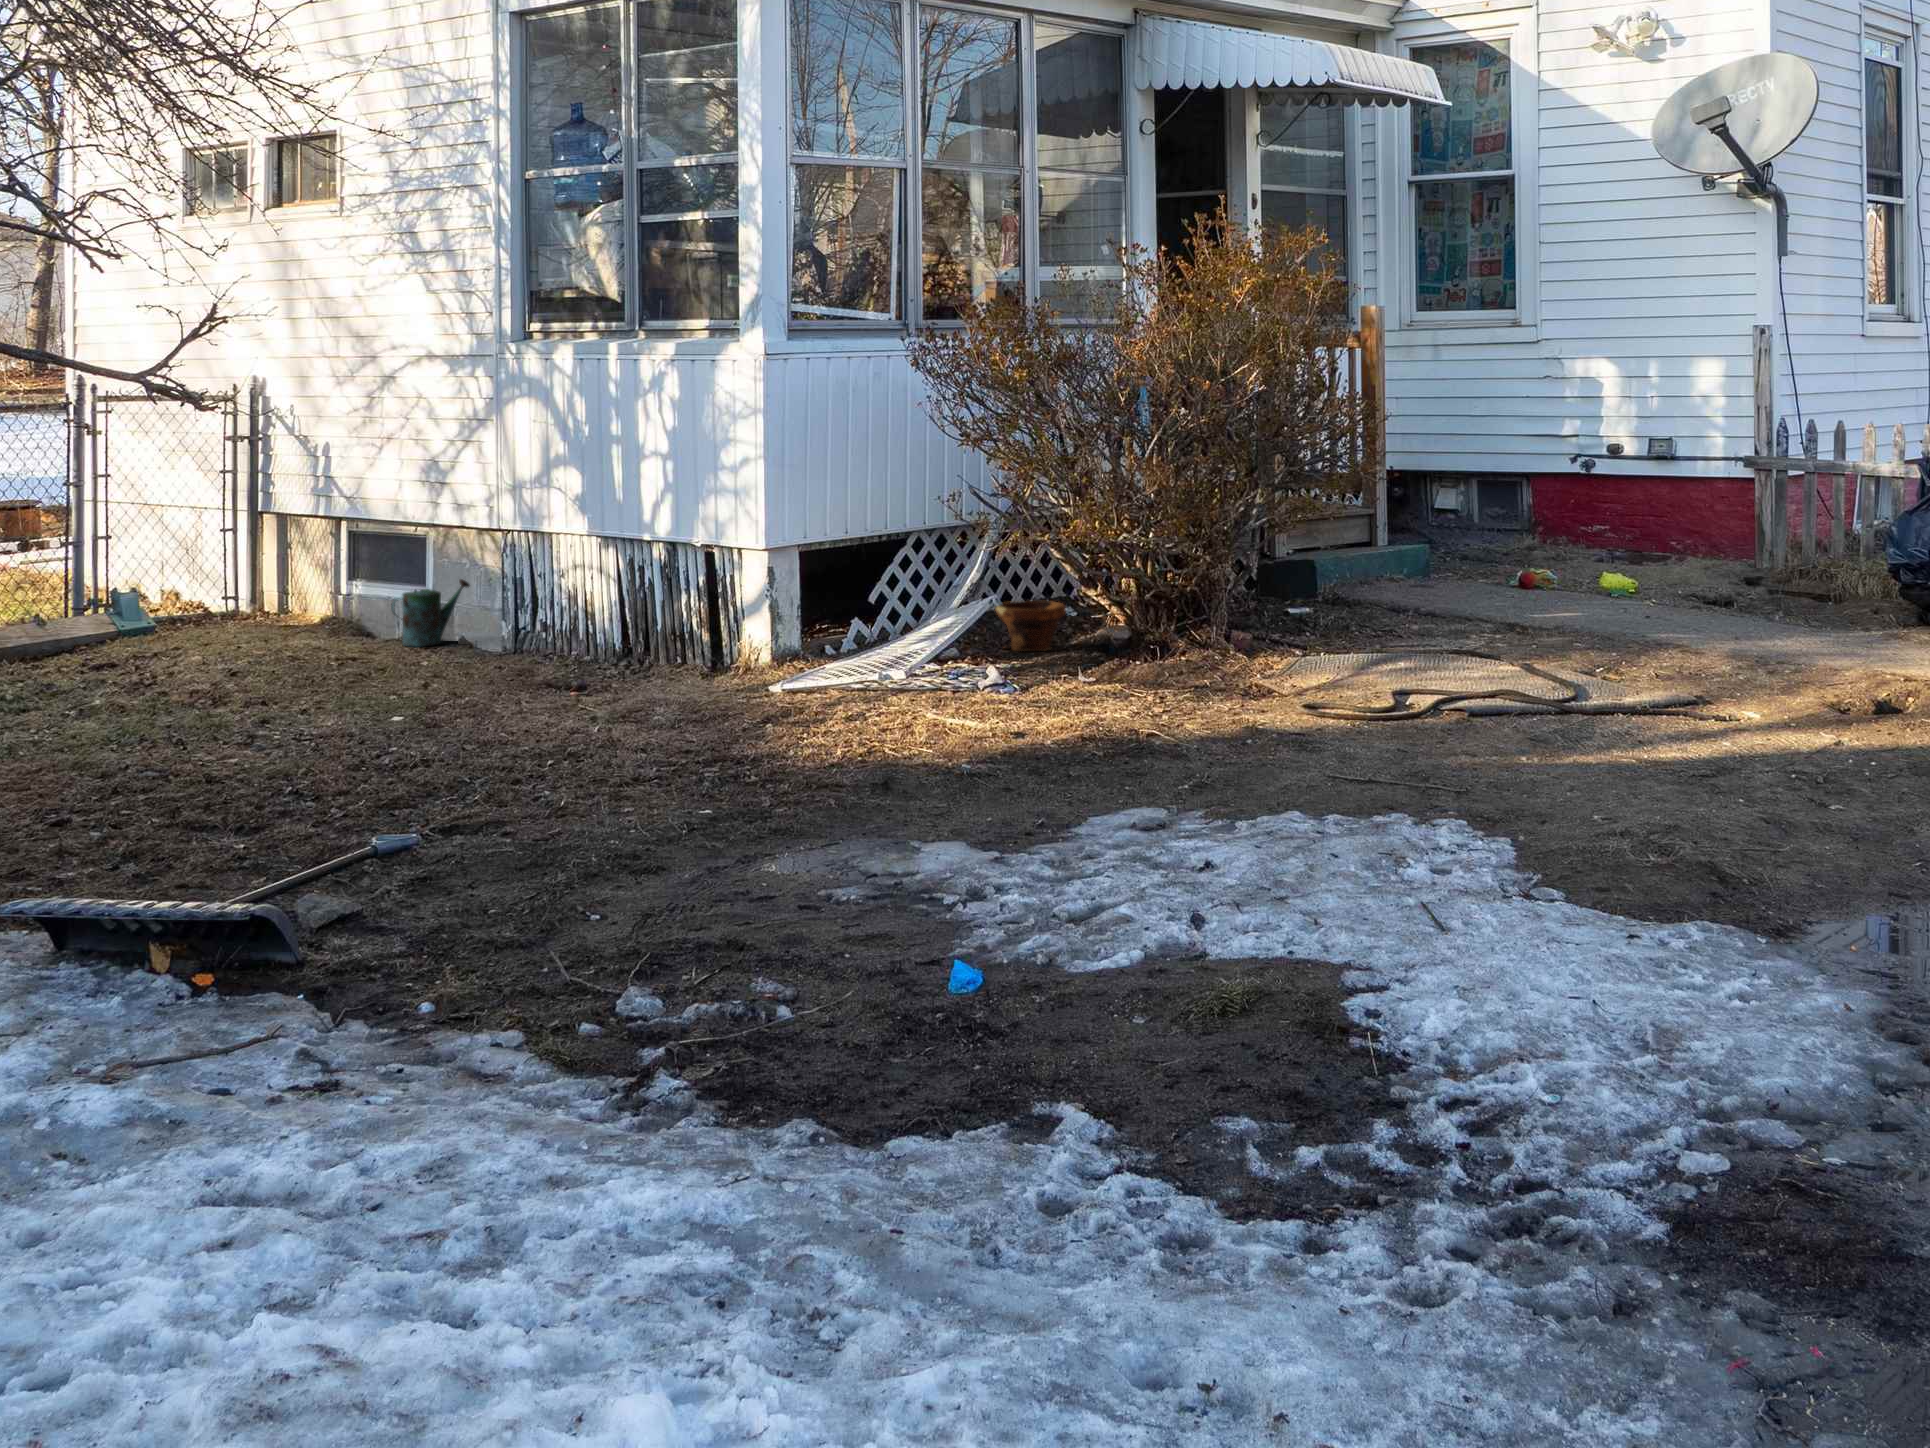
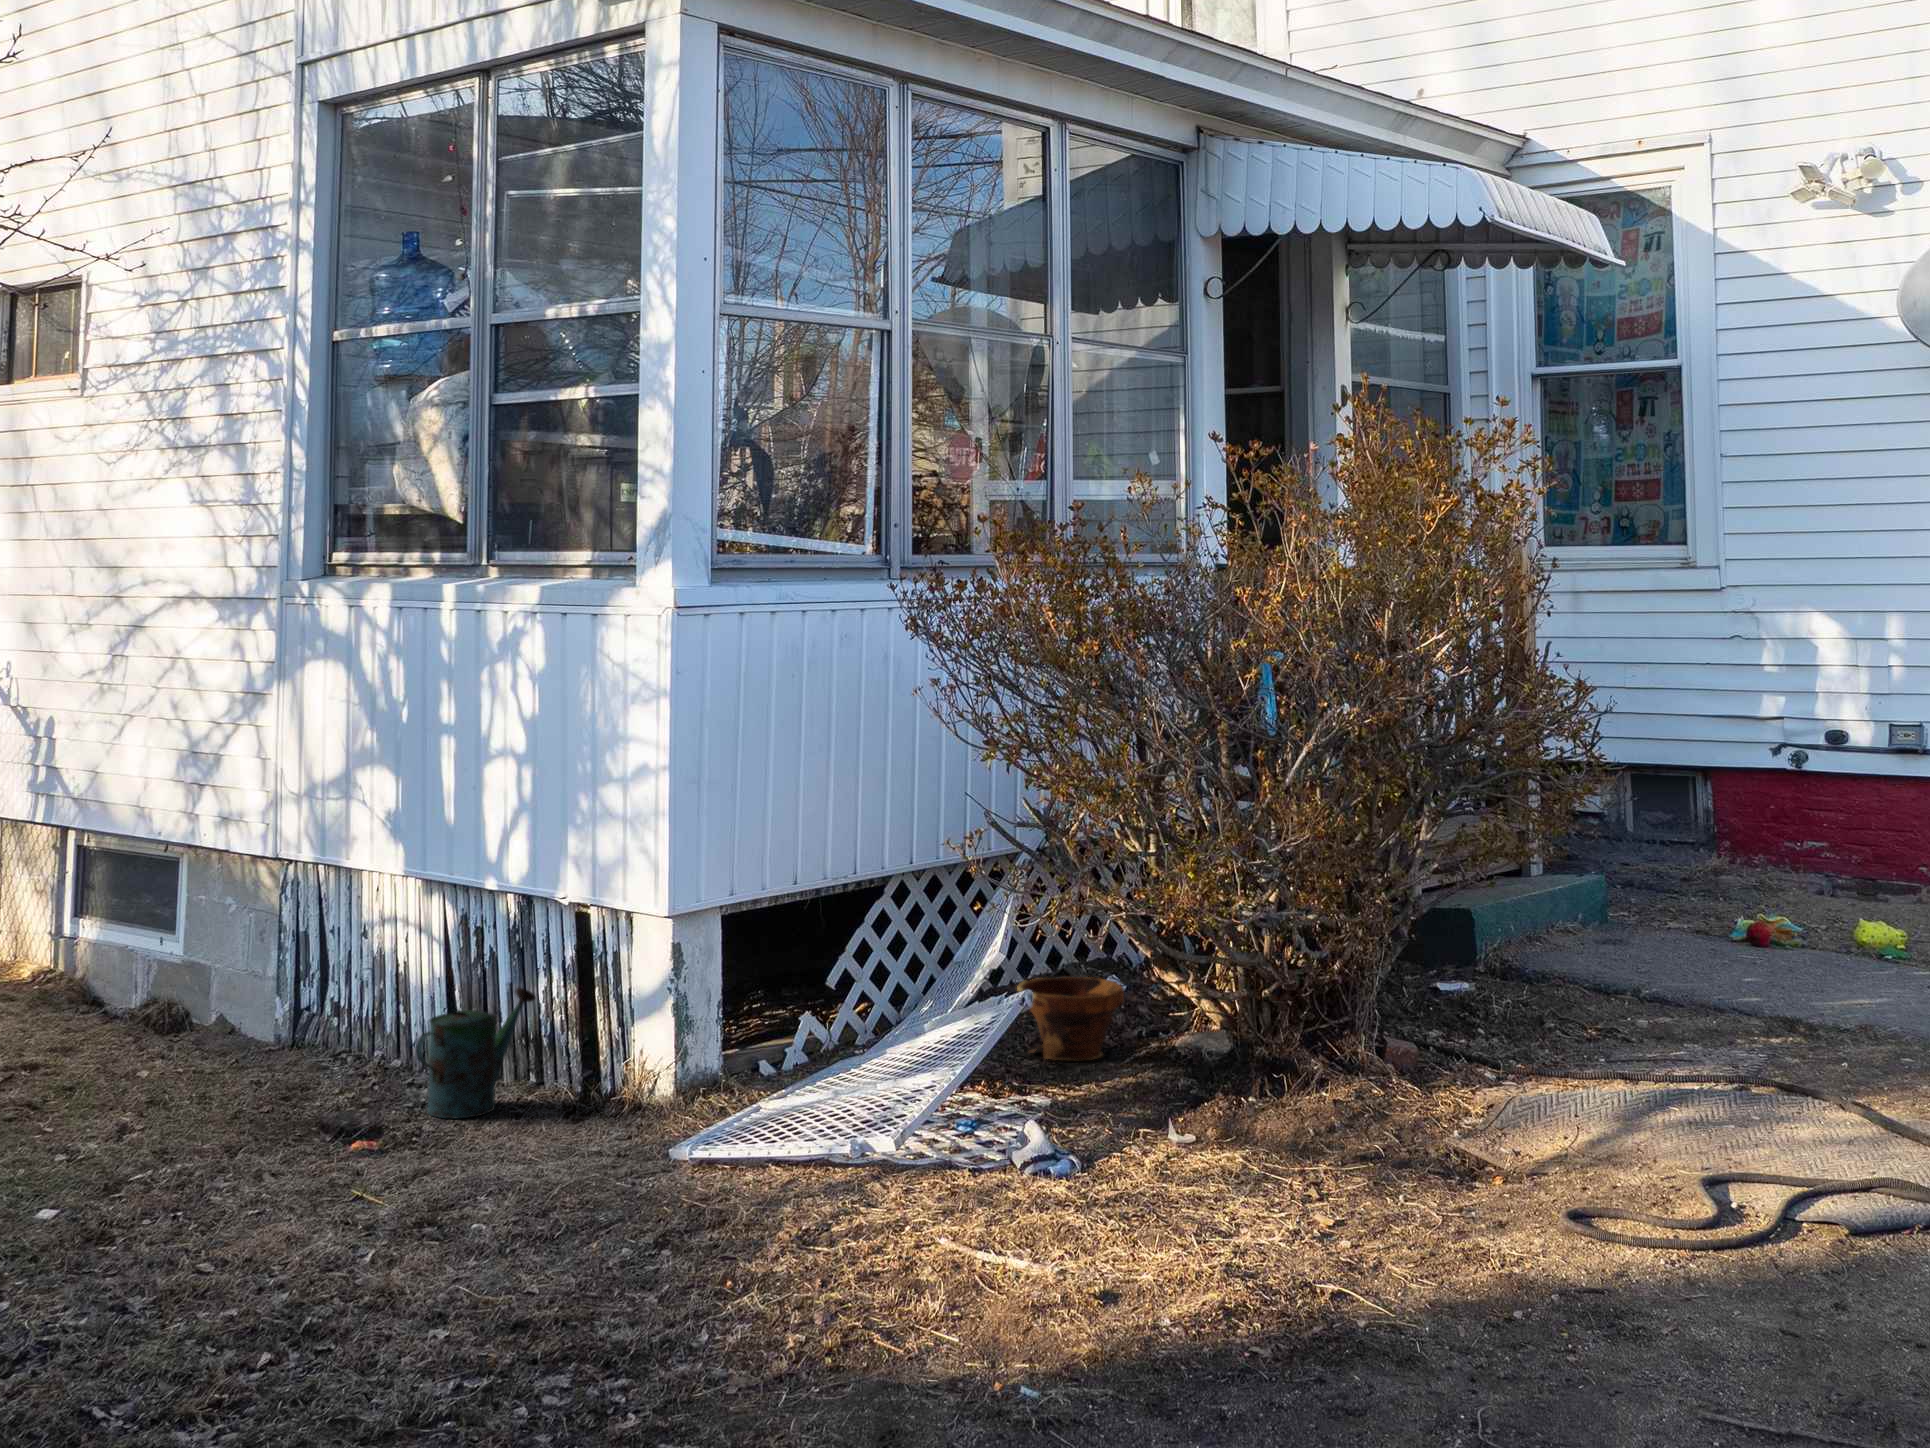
watering can: present [391,579,470,647] -> present [416,988,535,1118]

